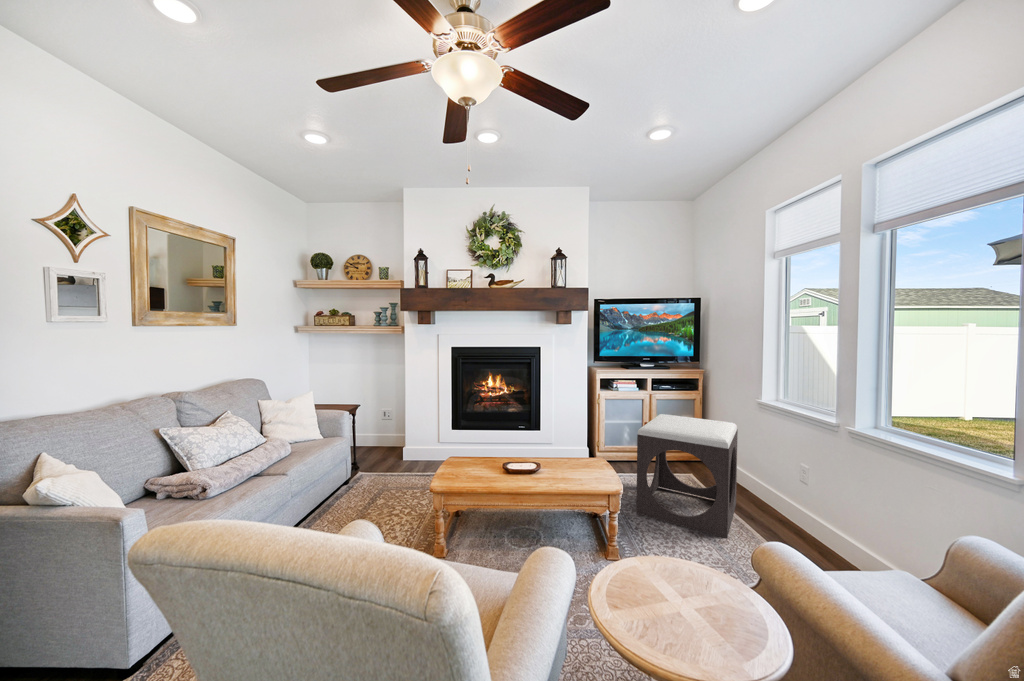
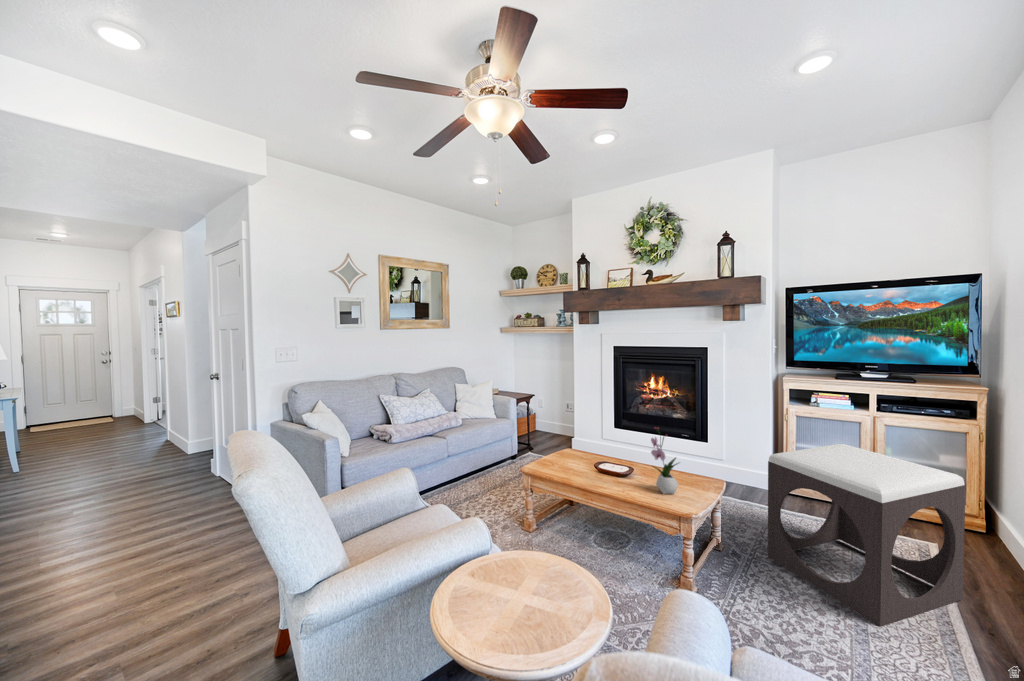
flower arrangement: none [570,417,598,480] -> present [651,427,678,494]

